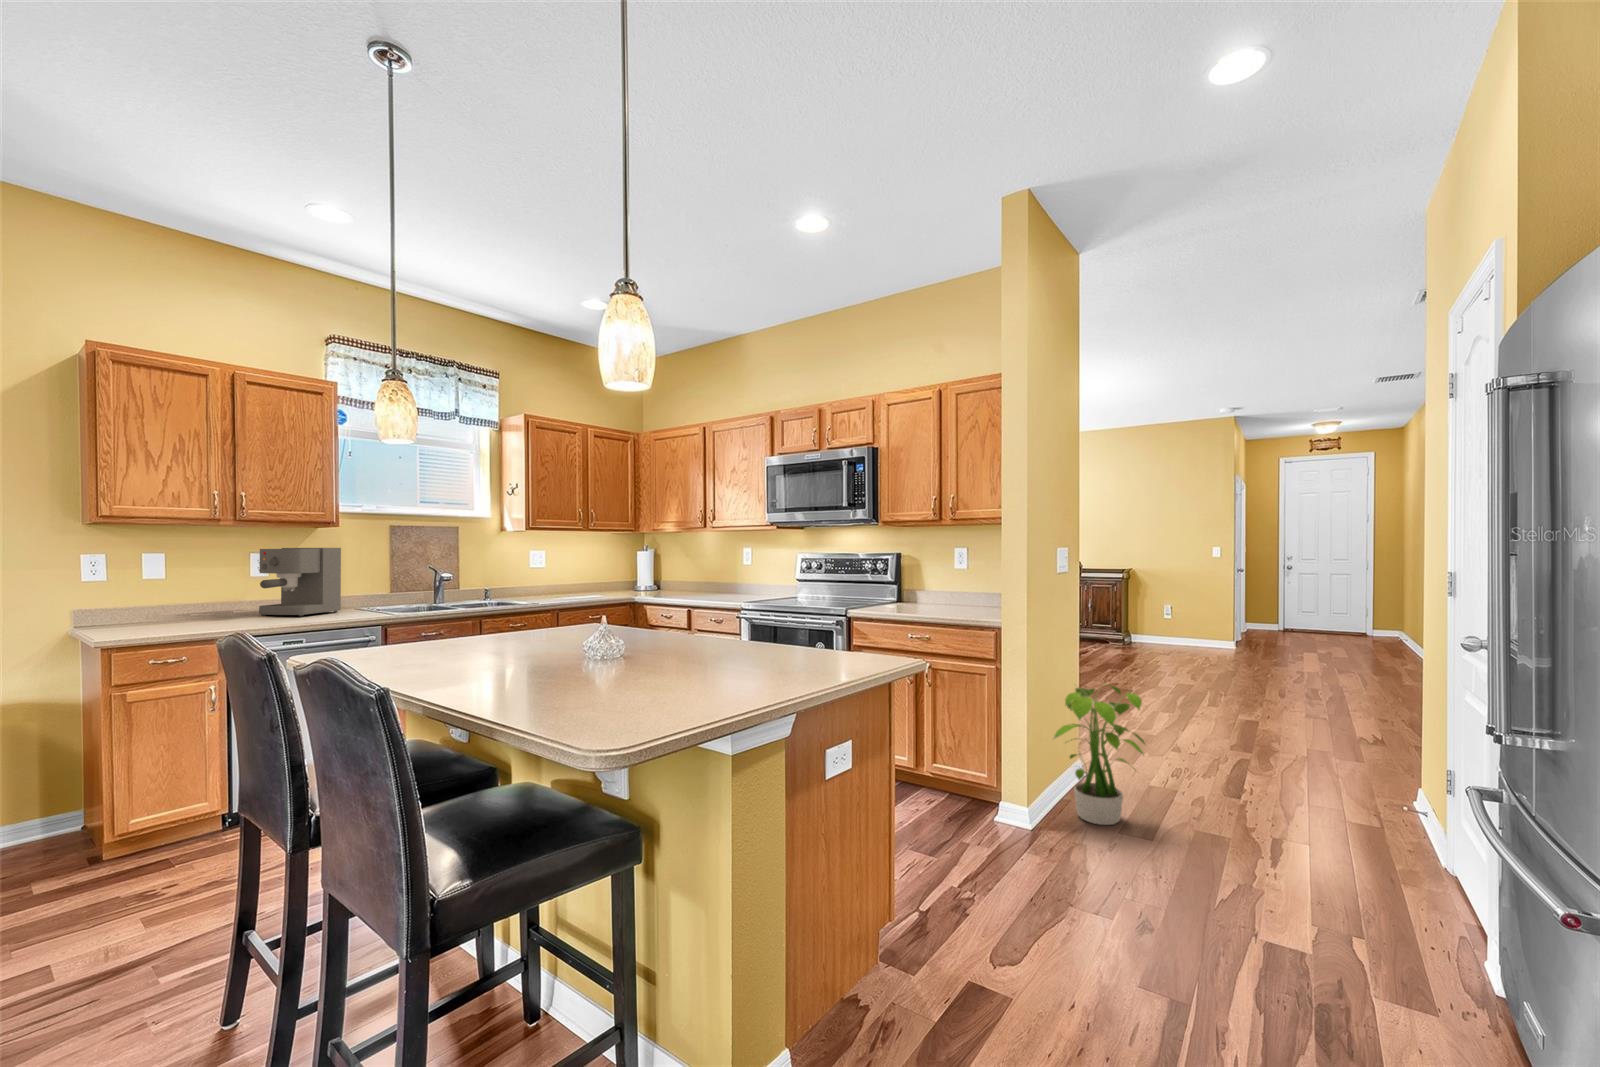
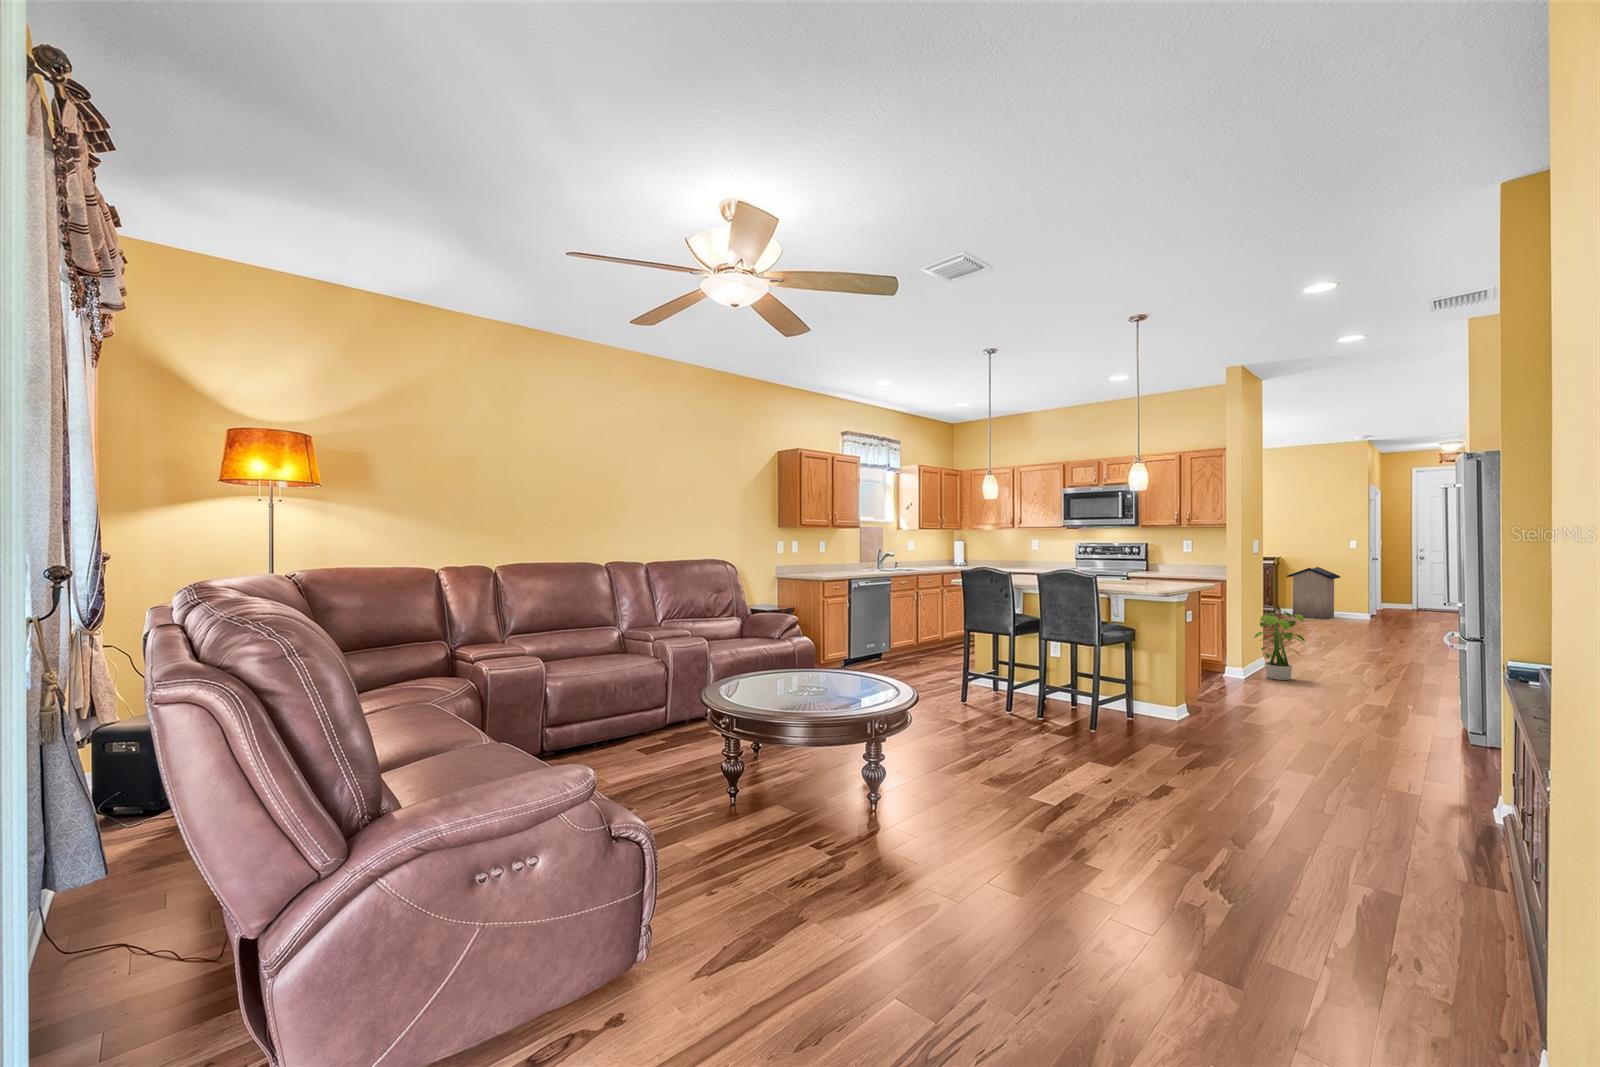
coffee maker: present [259,548,341,616] -> none [828,539,857,573]
trash can: none [1135,581,1200,652] -> present [1287,567,1340,619]

